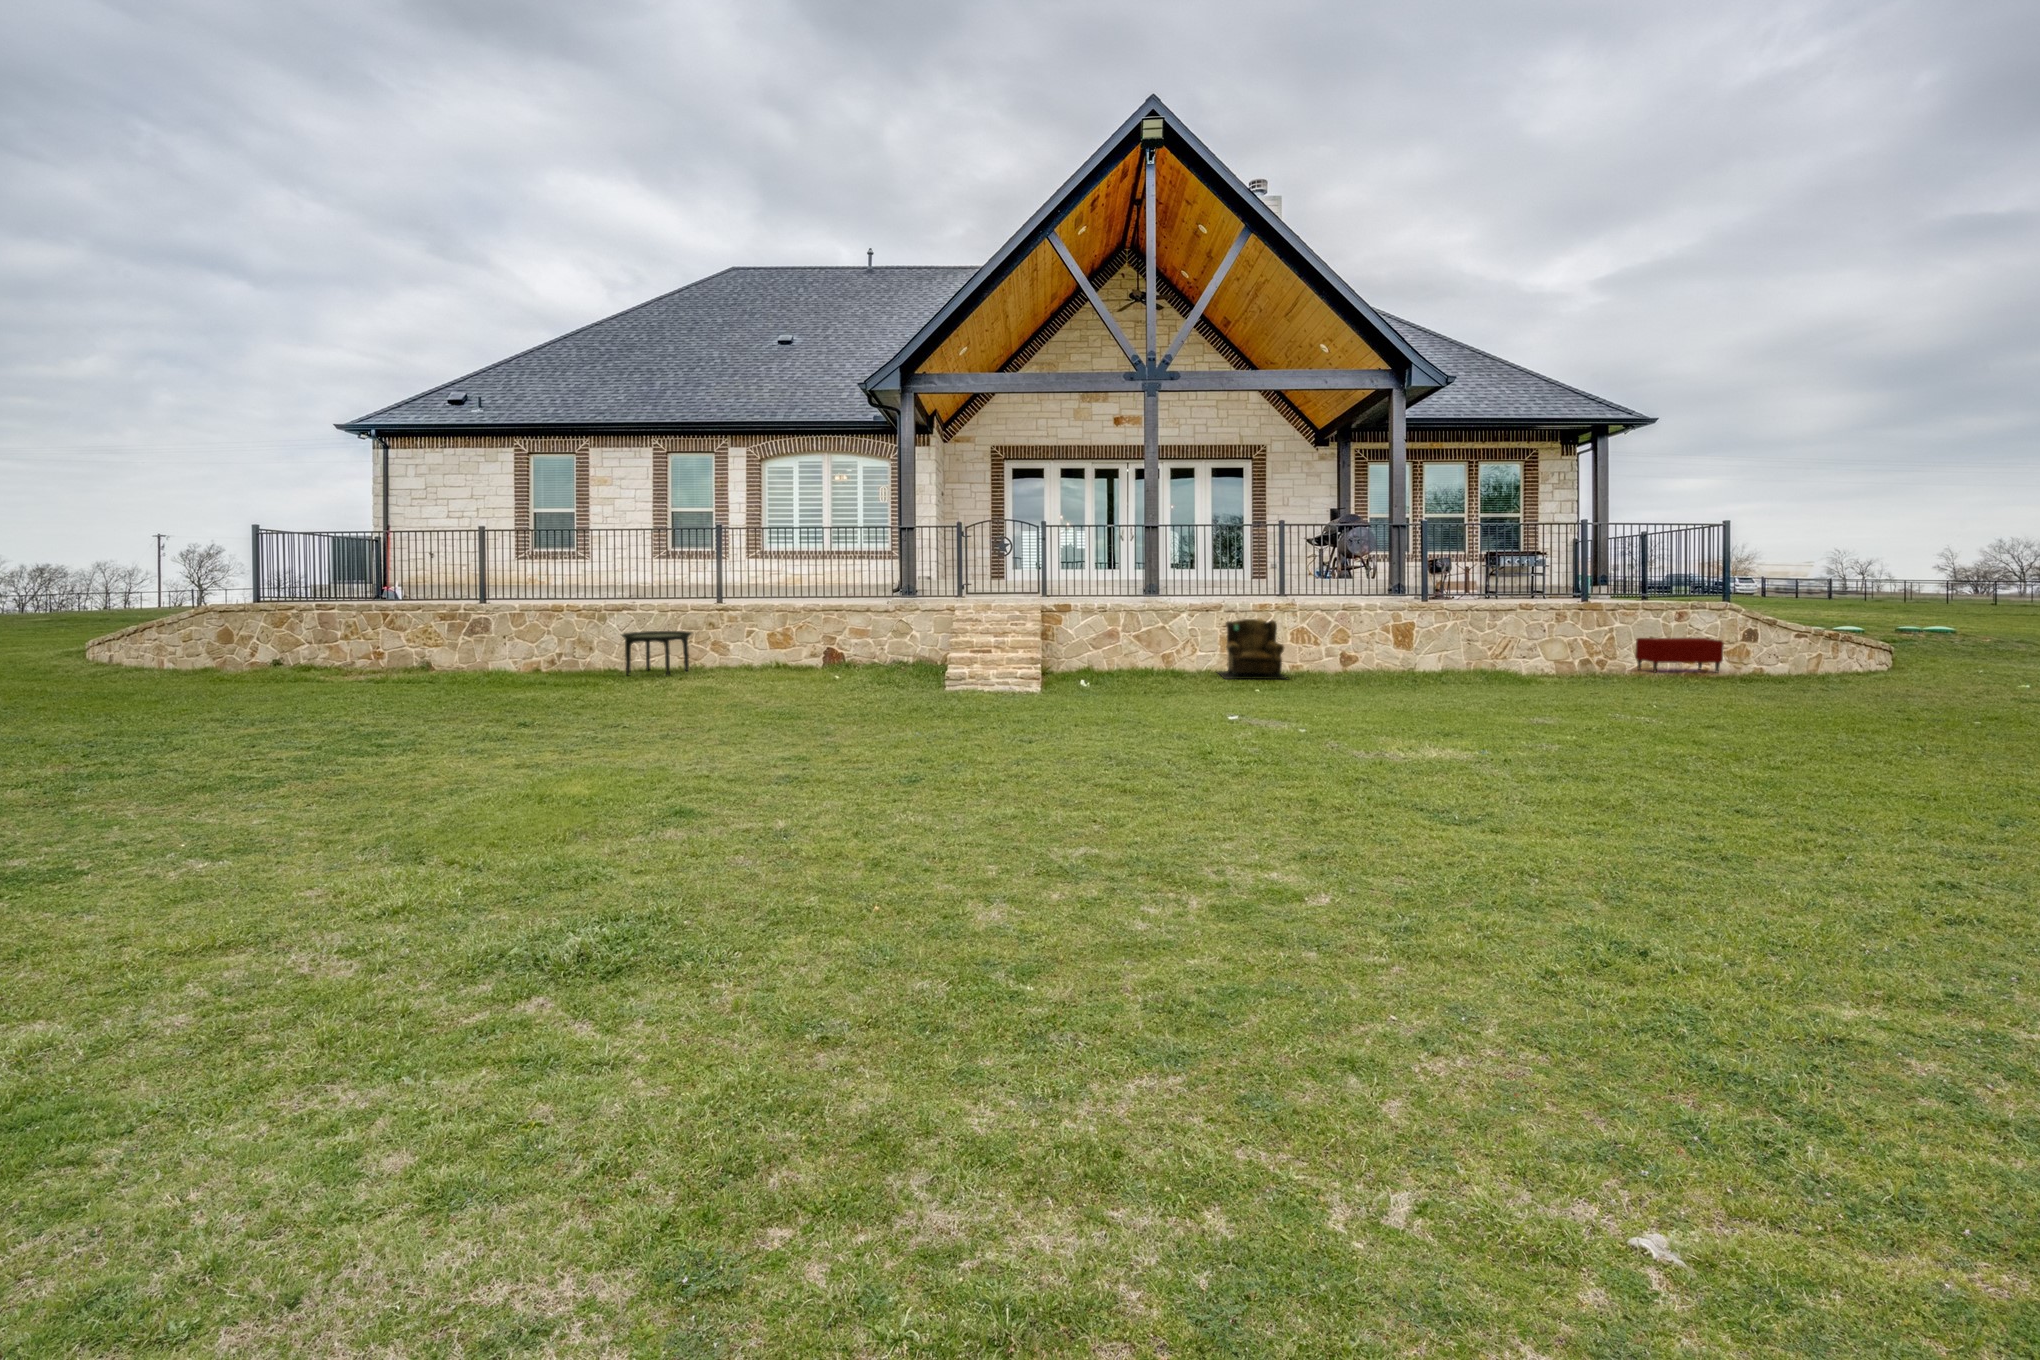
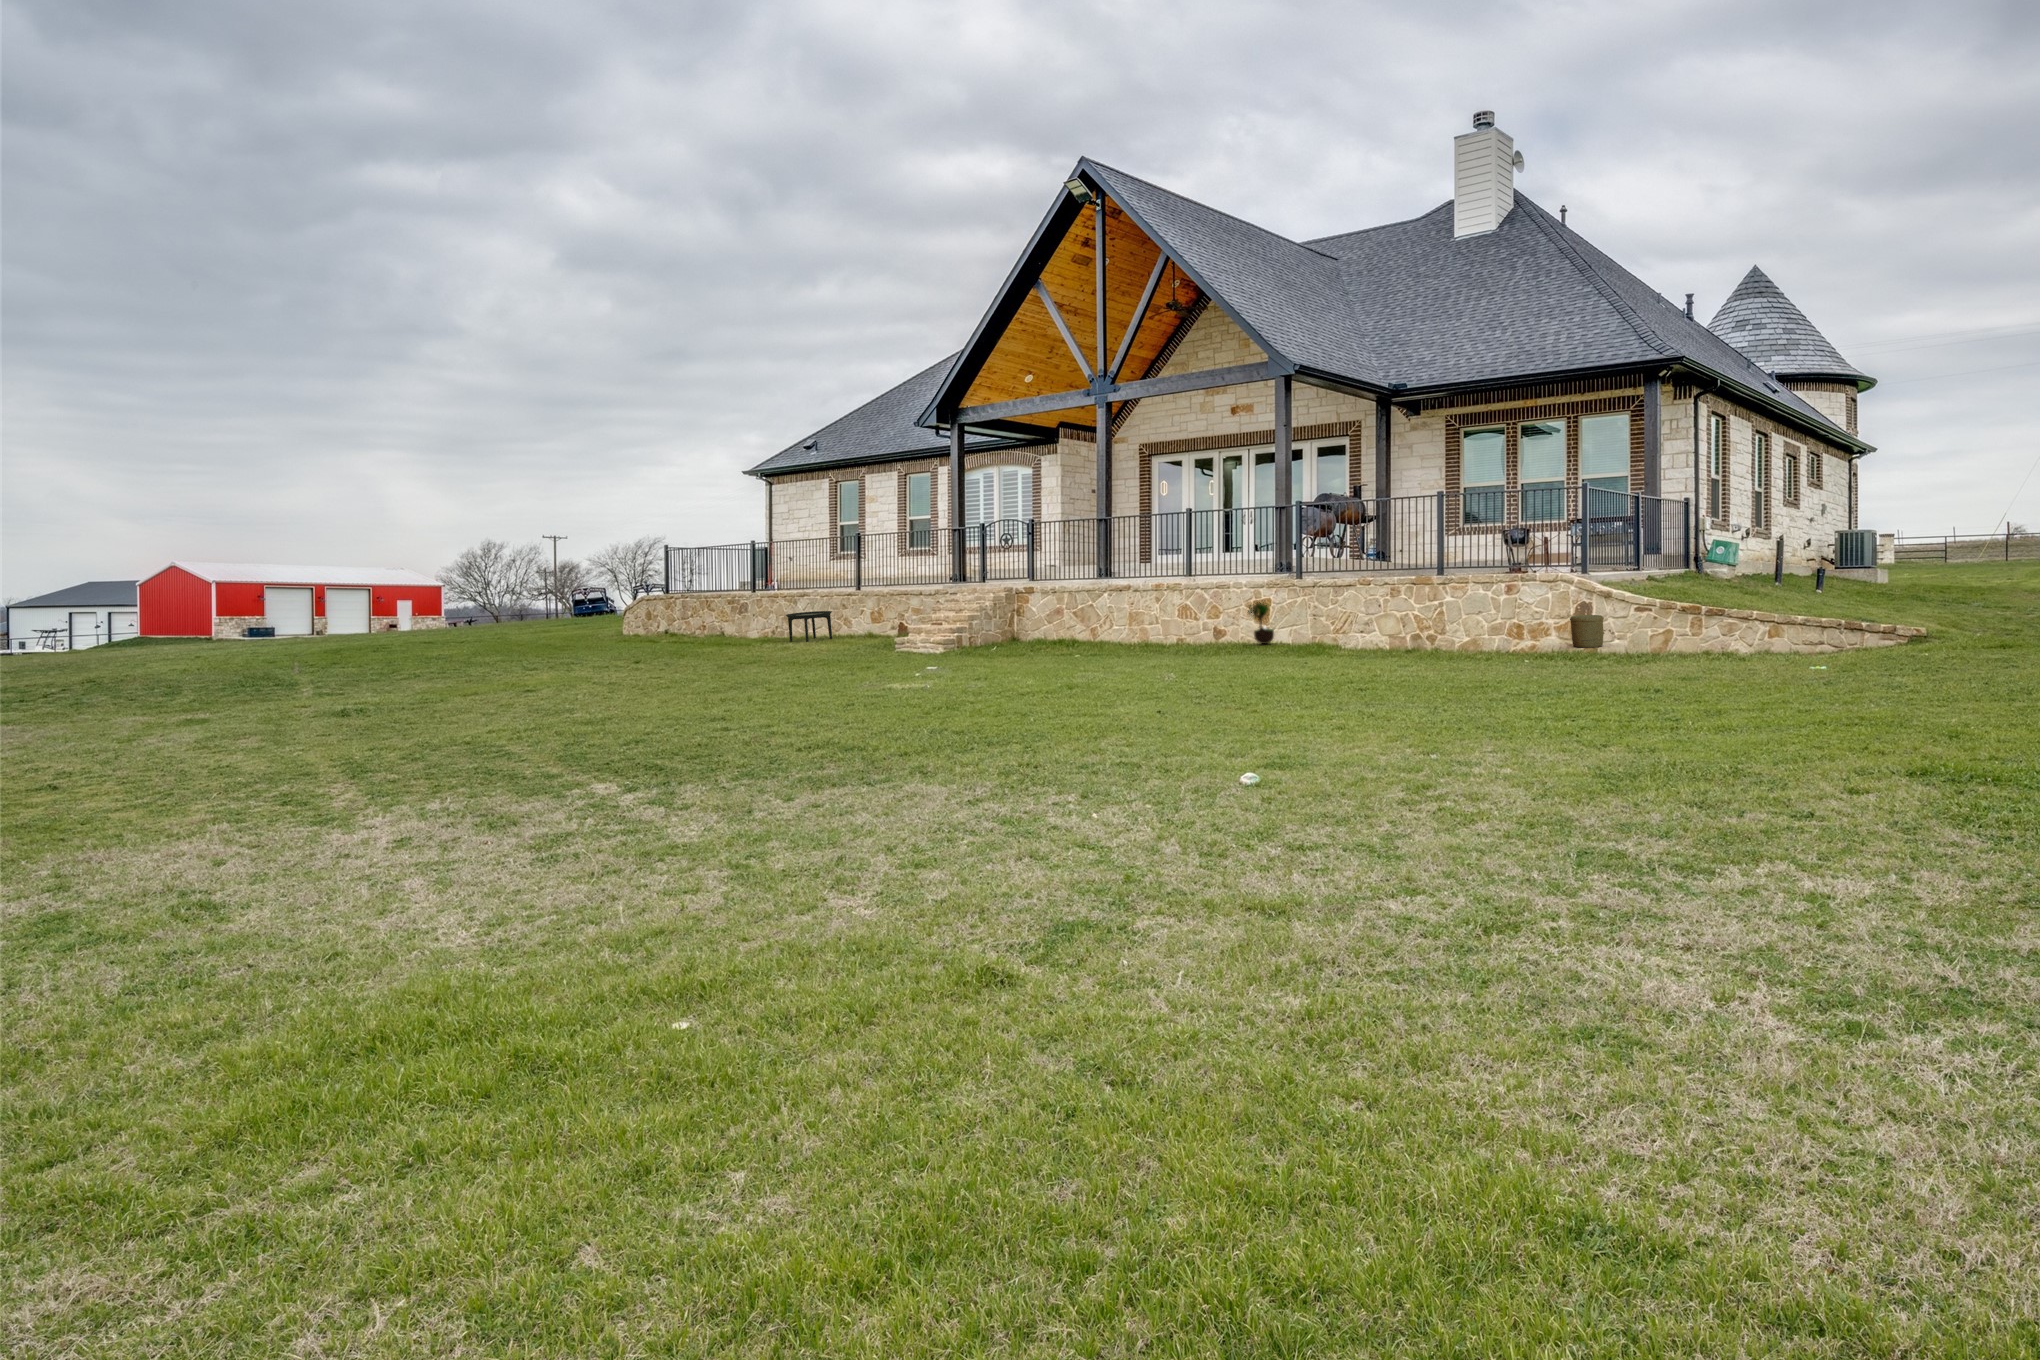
potted tree: none [1411,618,1444,673] -> present [1247,602,1274,644]
armchair: present [1218,619,1287,679] -> none [1092,599,1164,648]
bench: present [1635,638,1724,673] -> none [1454,612,1531,647]
woven basket: none [1761,641,1799,673] -> present [1570,615,1604,648]

